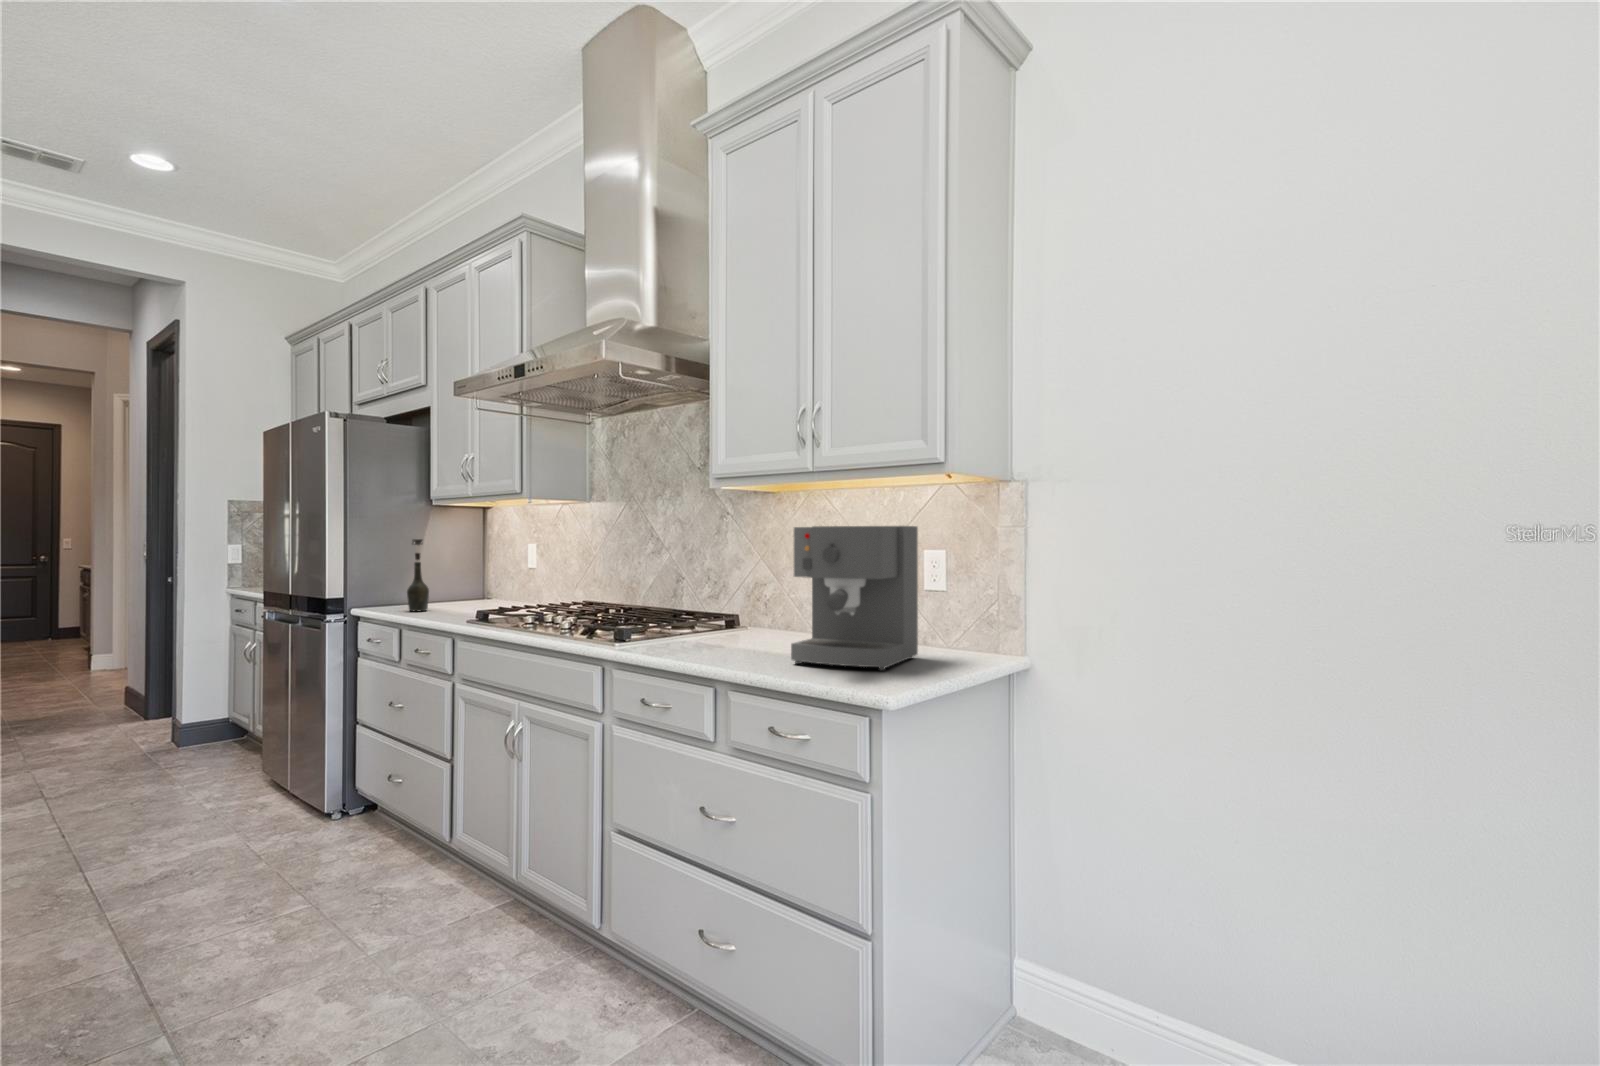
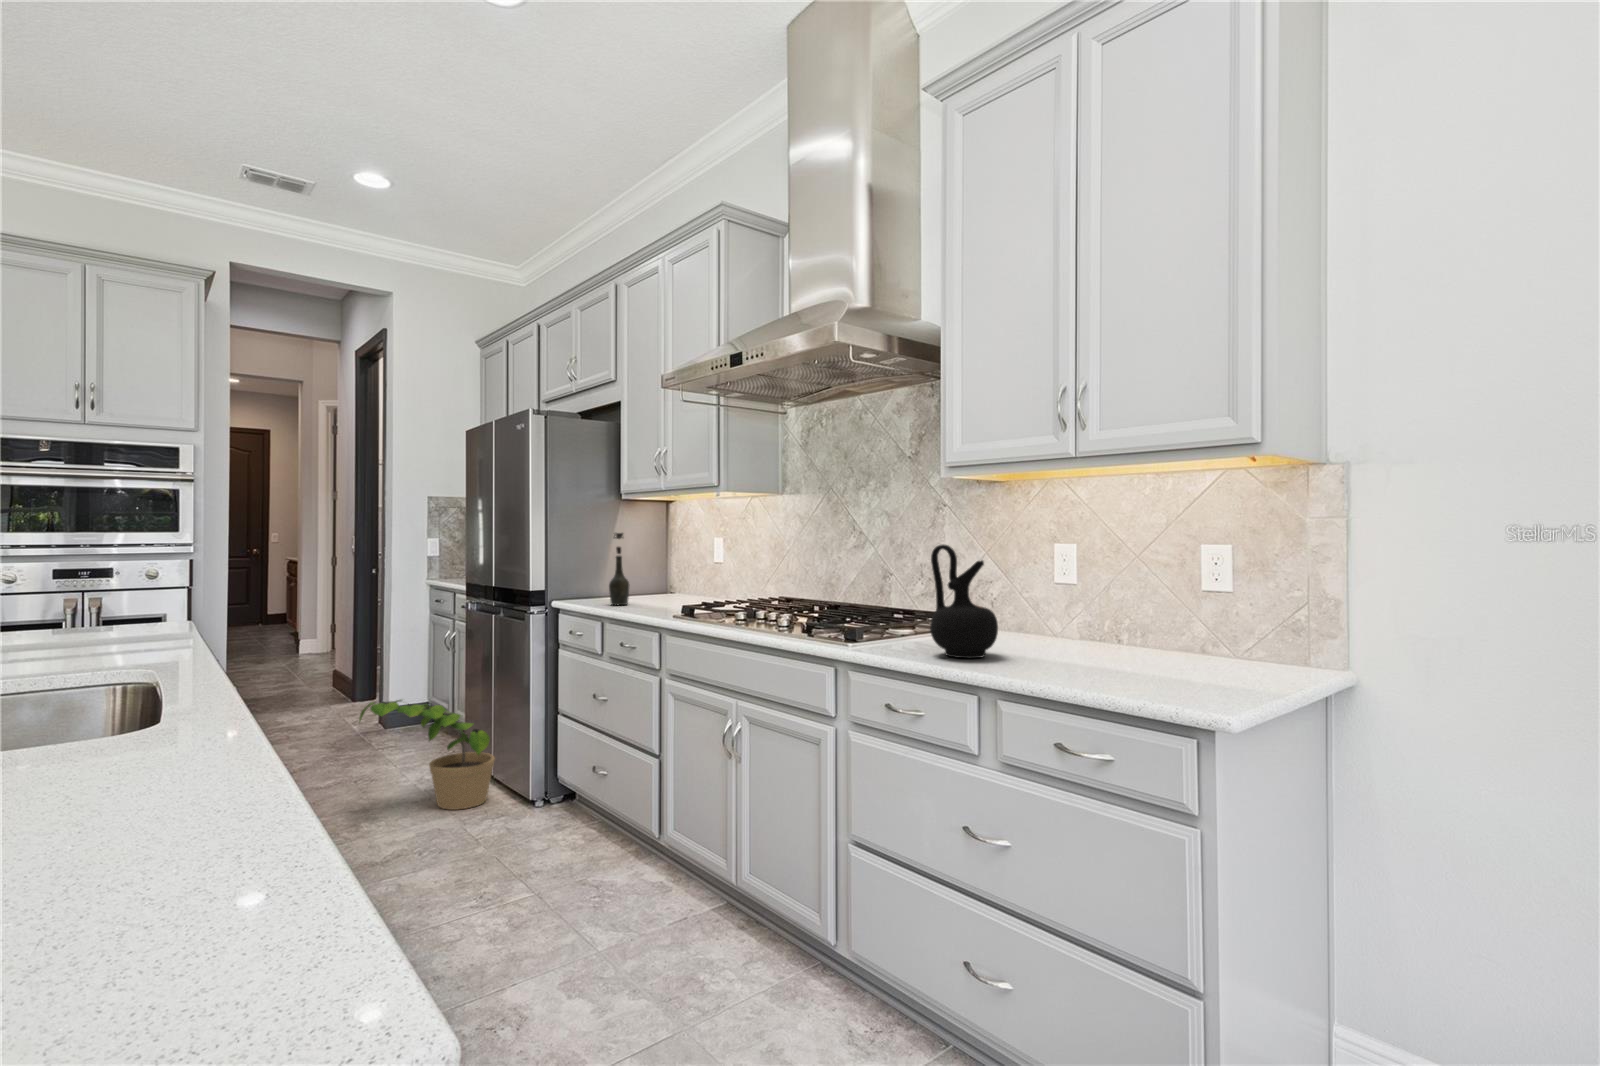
coffee maker: present [791,526,918,670] -> none [1066,517,1209,683]
ceramic jug: none [683,550,744,654] -> present [930,545,998,658]
potted plant: none [129,713,289,826] -> present [359,700,495,810]

